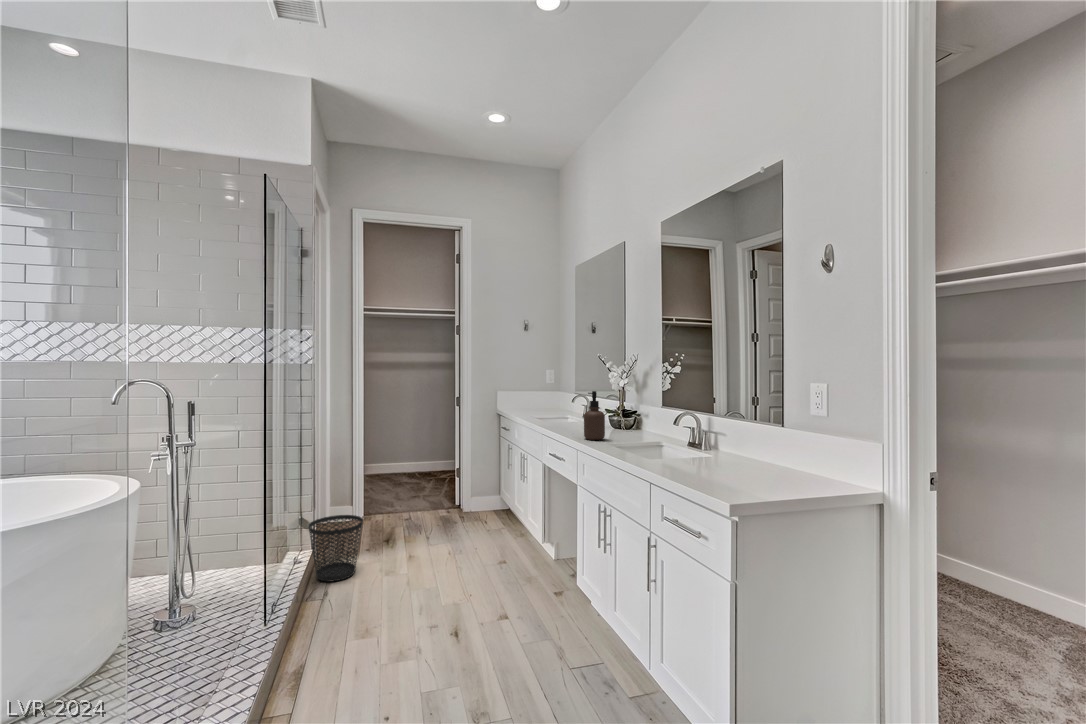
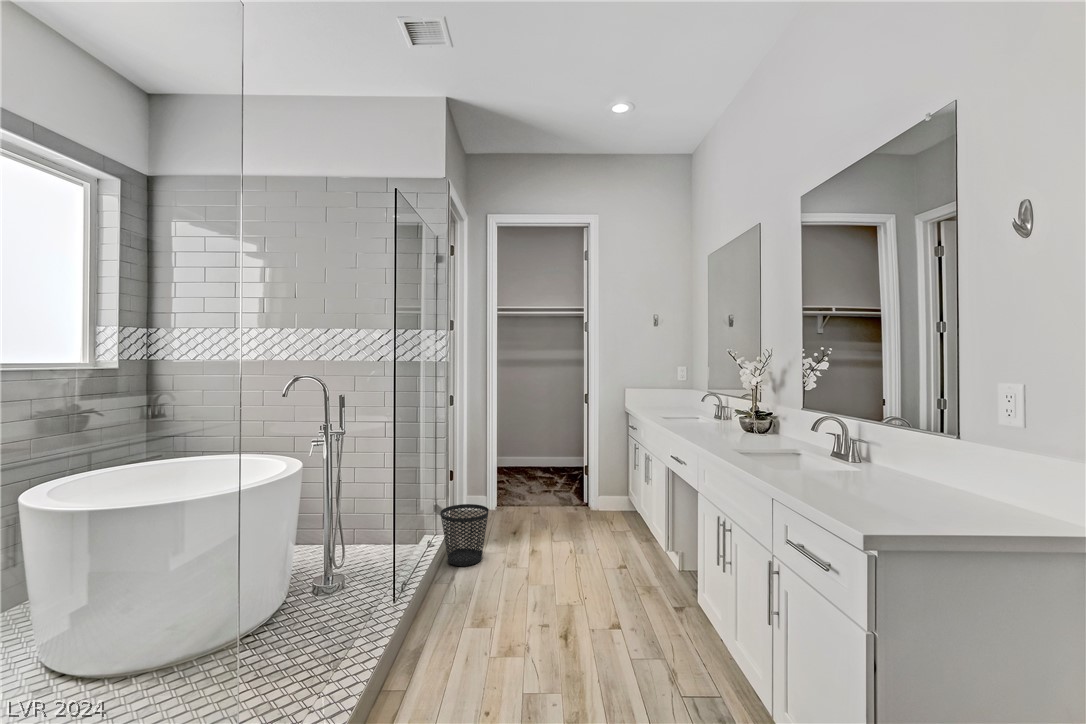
soap dispenser: present [584,391,605,440] -> none [706,391,730,445]

